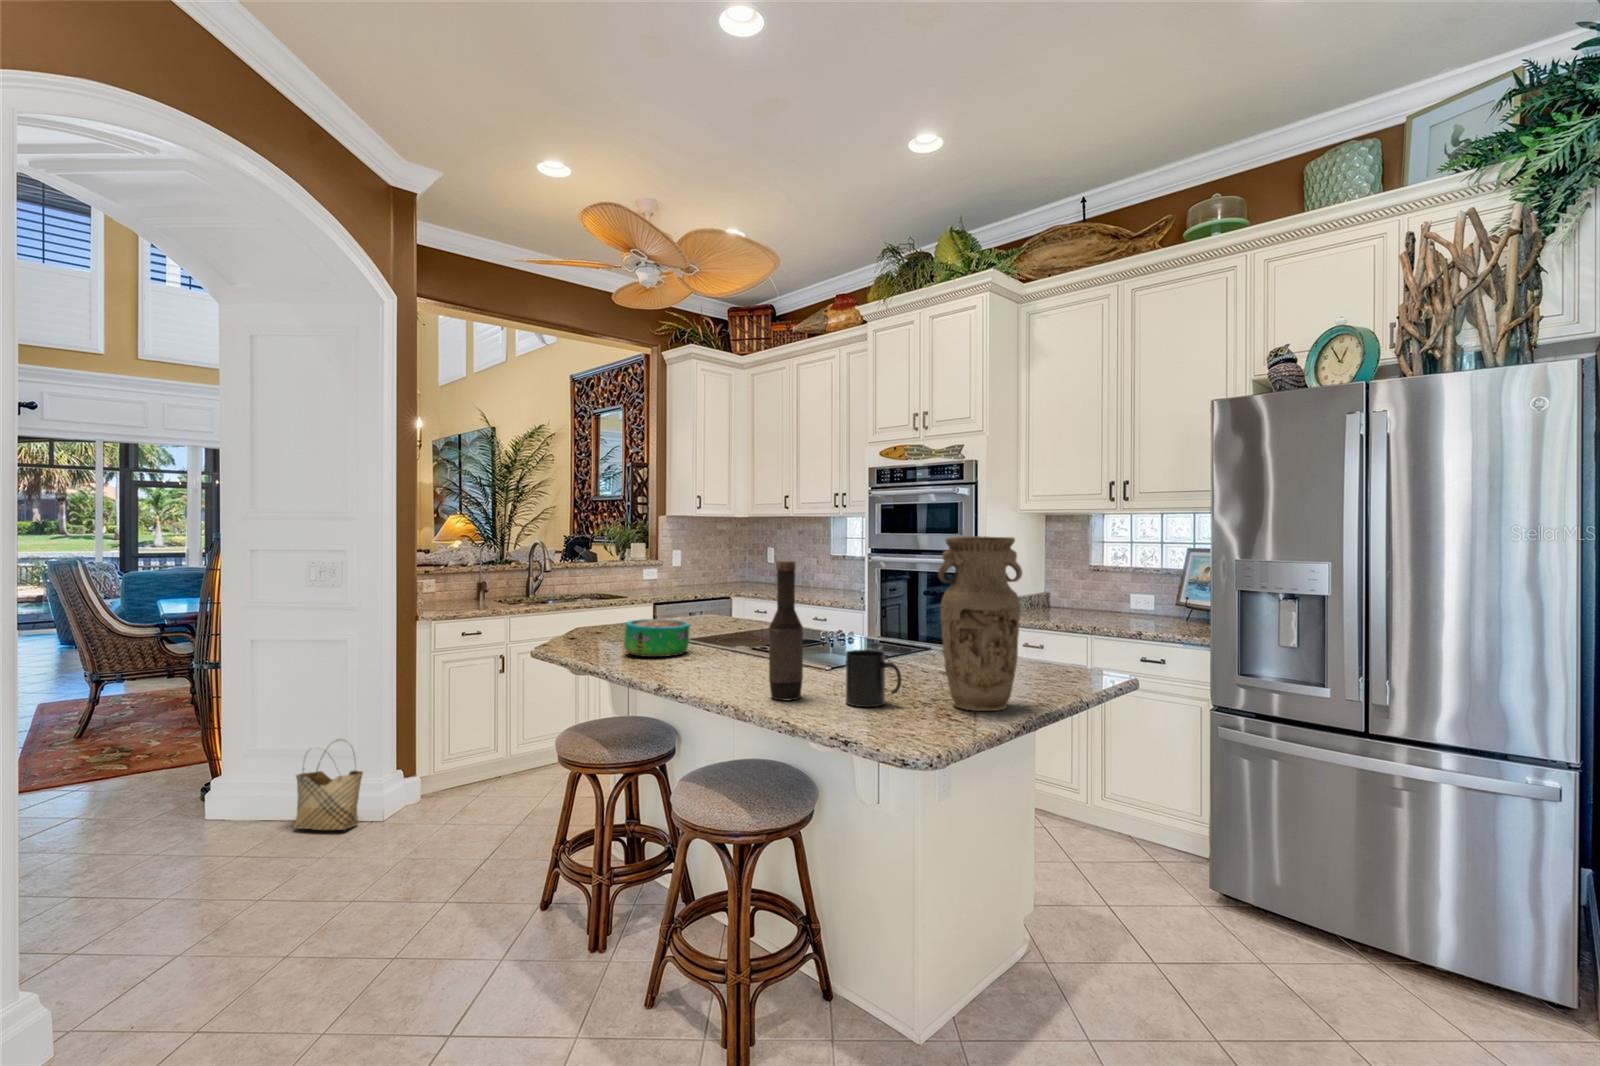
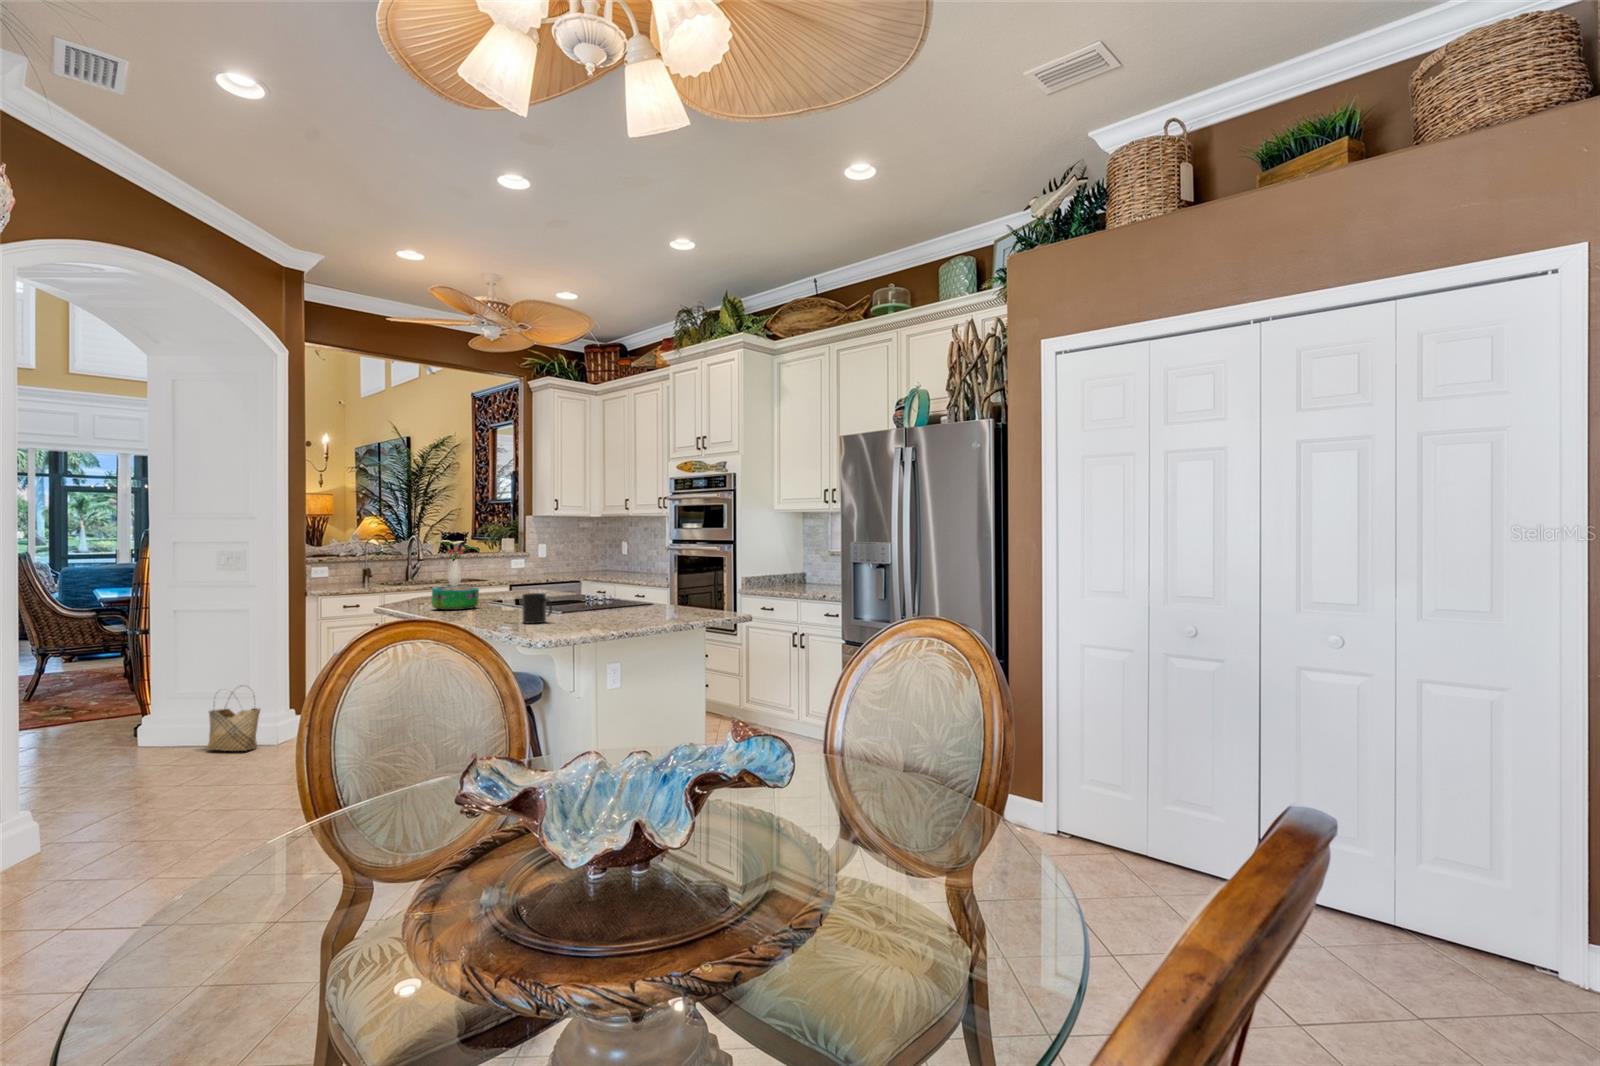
vase: present [938,536,1022,711] -> none [572,527,618,623]
flower arrangement: none [560,544,610,600] -> present [436,540,479,586]
bottle: present [769,561,803,700] -> none [484,543,505,622]

